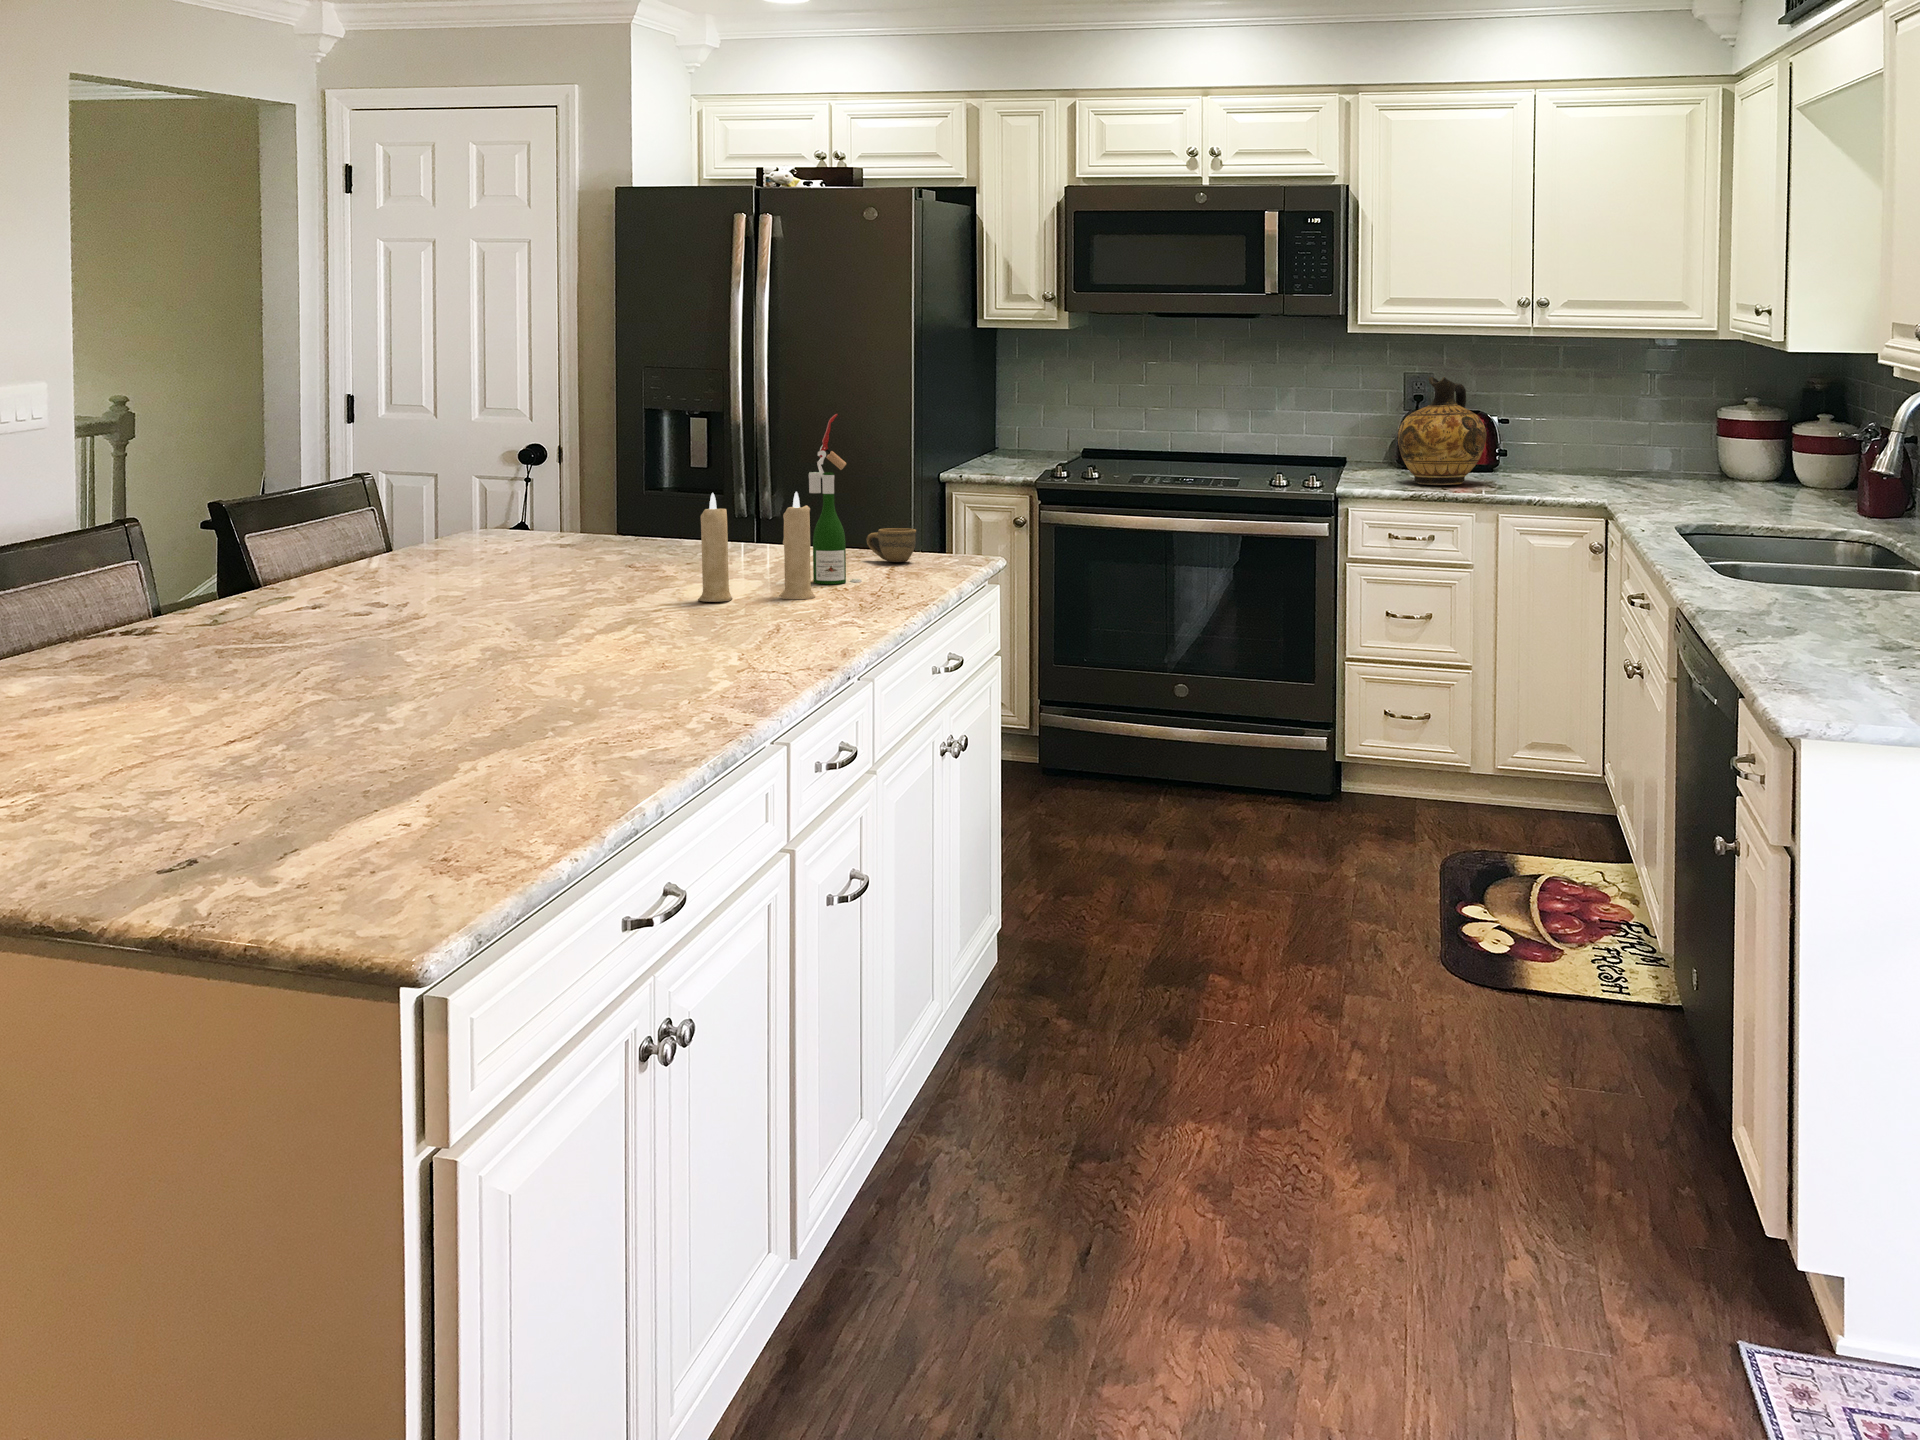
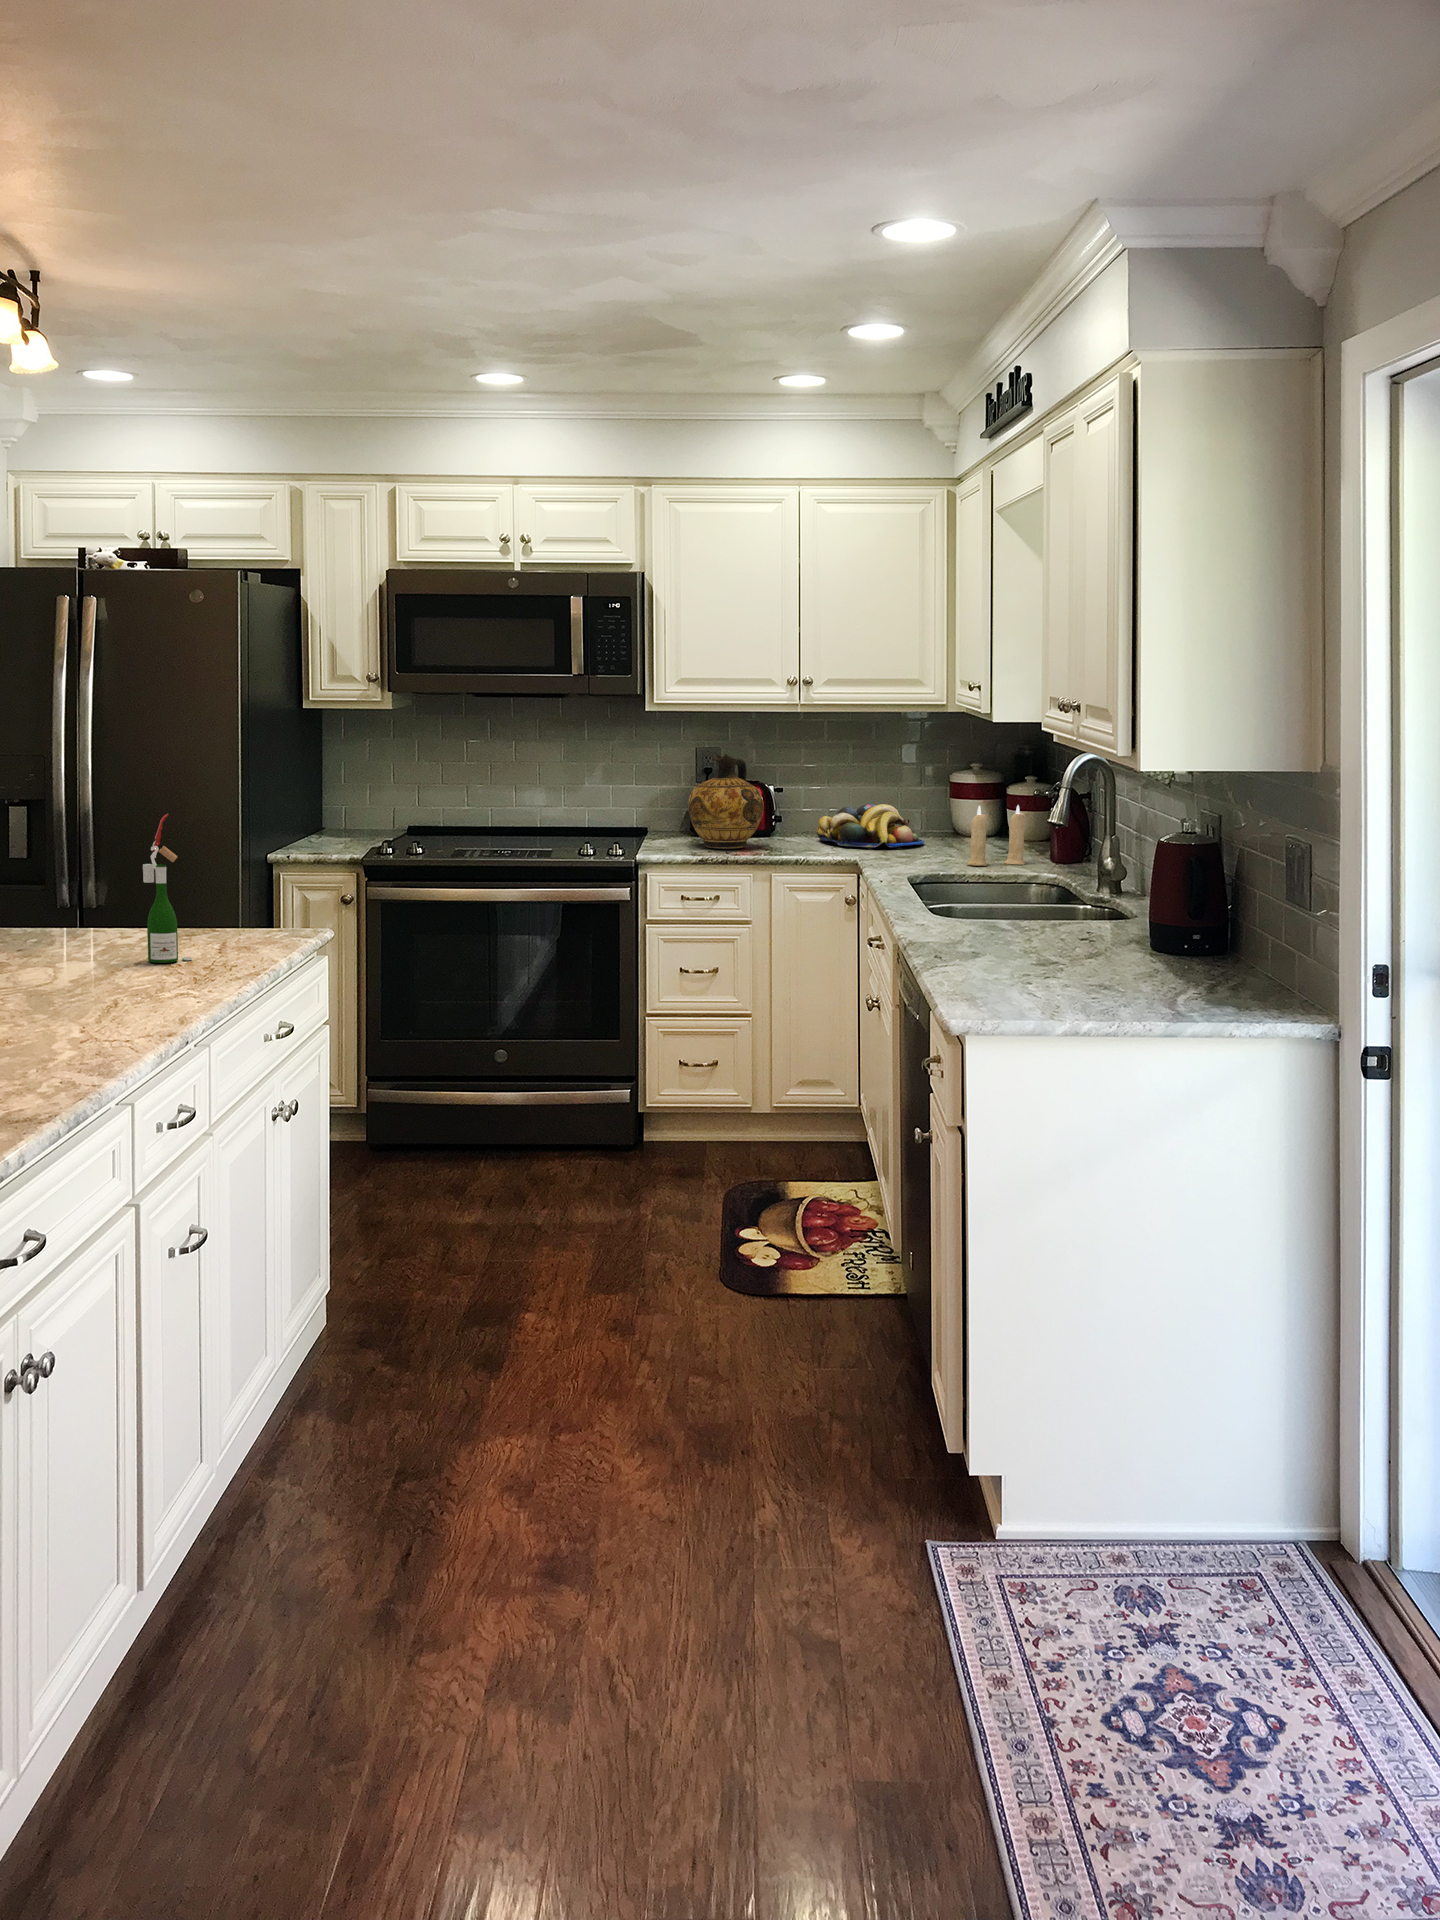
fruit bowl: none [1544,436,1674,484] -> present [817,804,924,847]
candle: present [698,492,815,602] -> present [966,805,1025,866]
cup: present [866,528,916,562] -> none [196,908,242,938]

